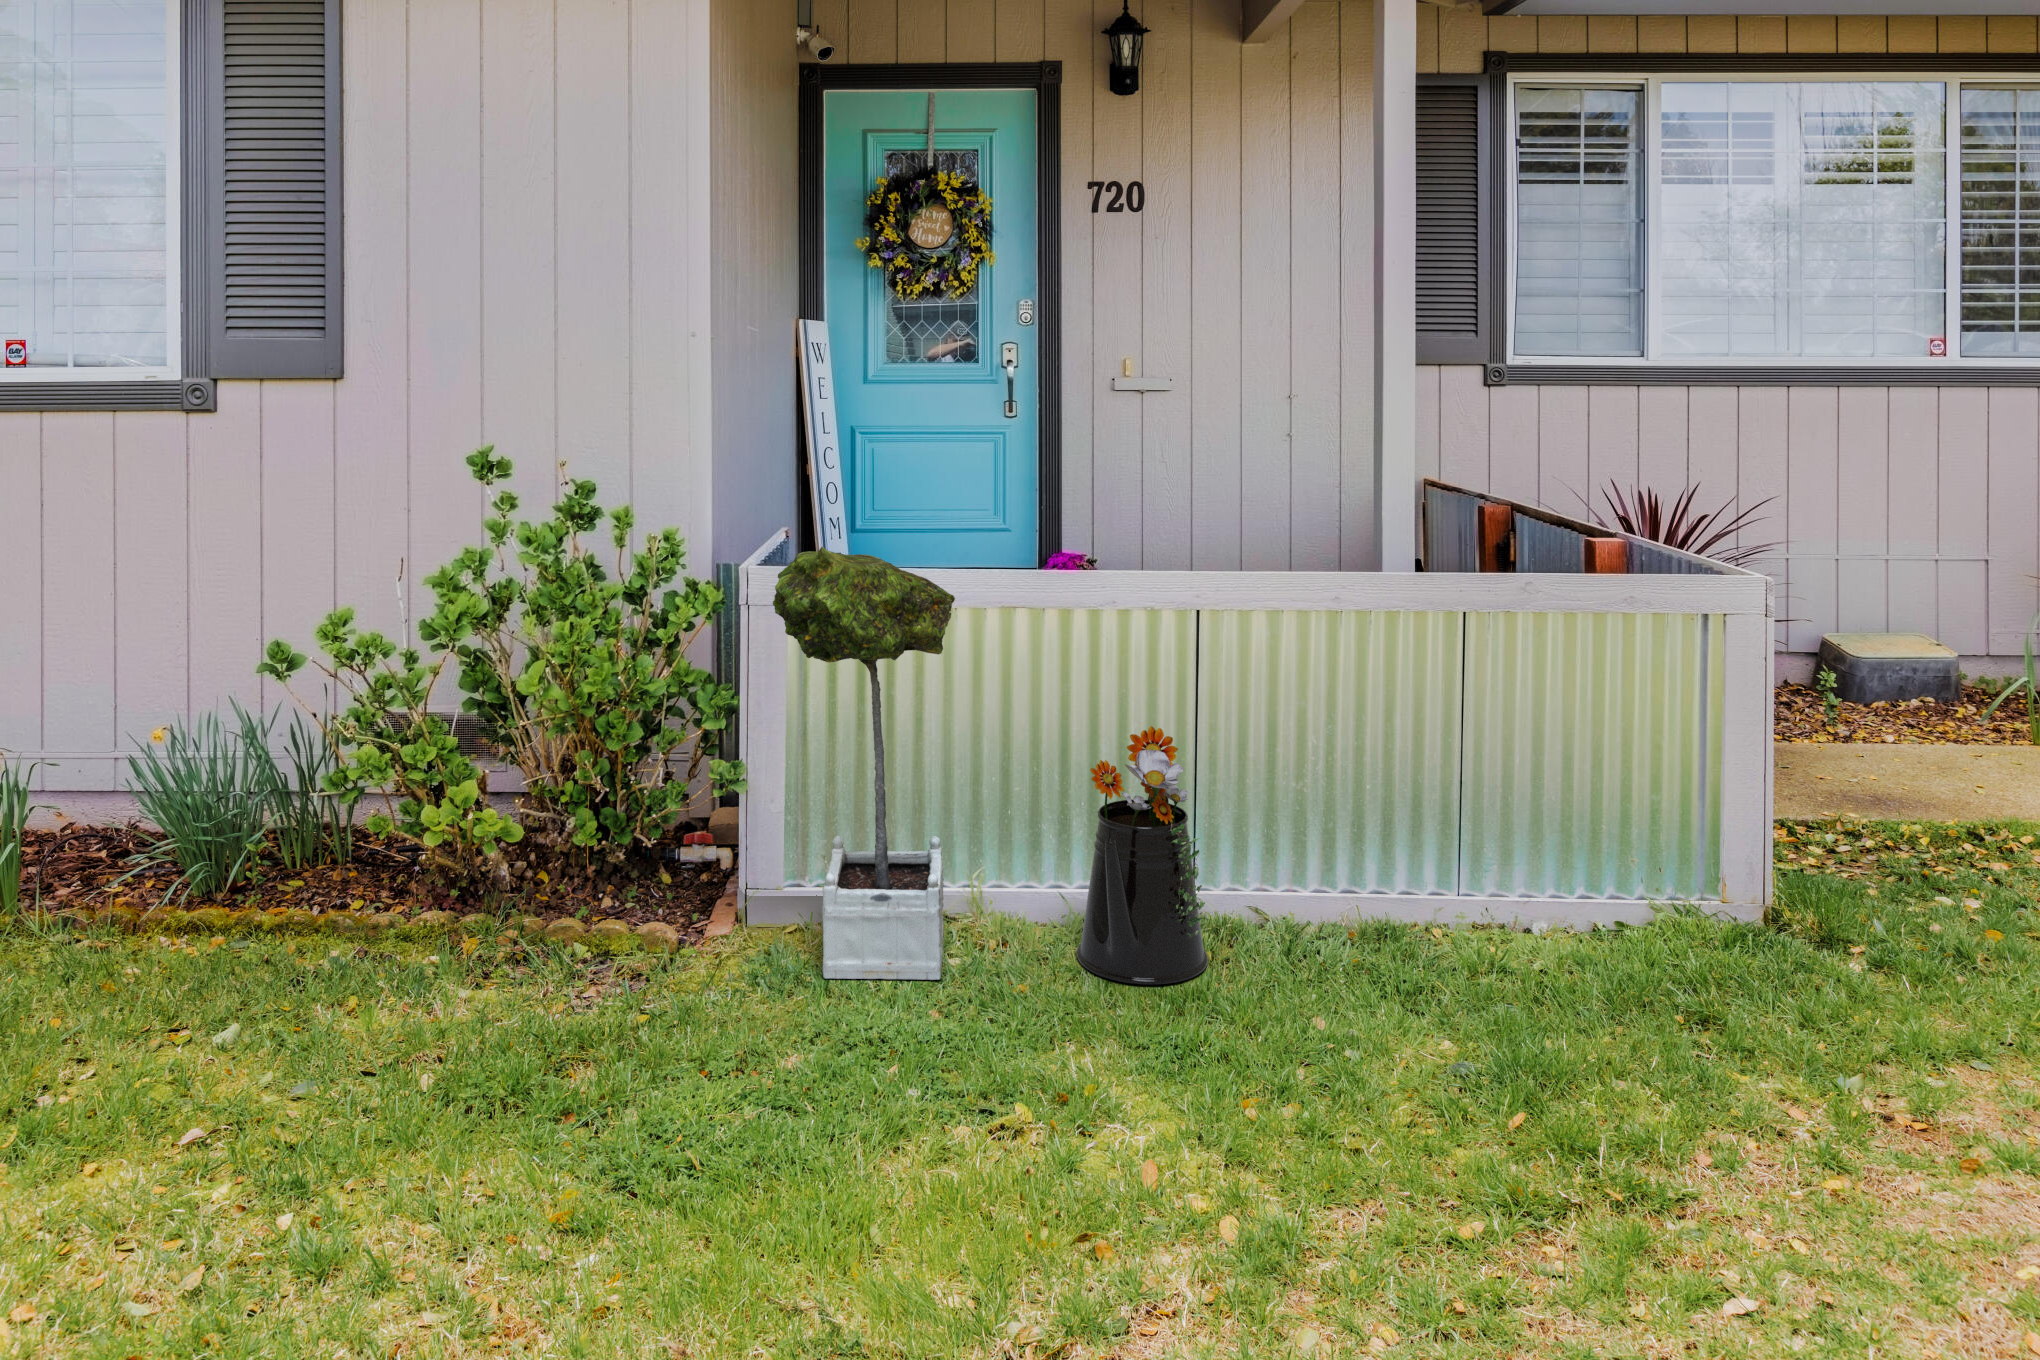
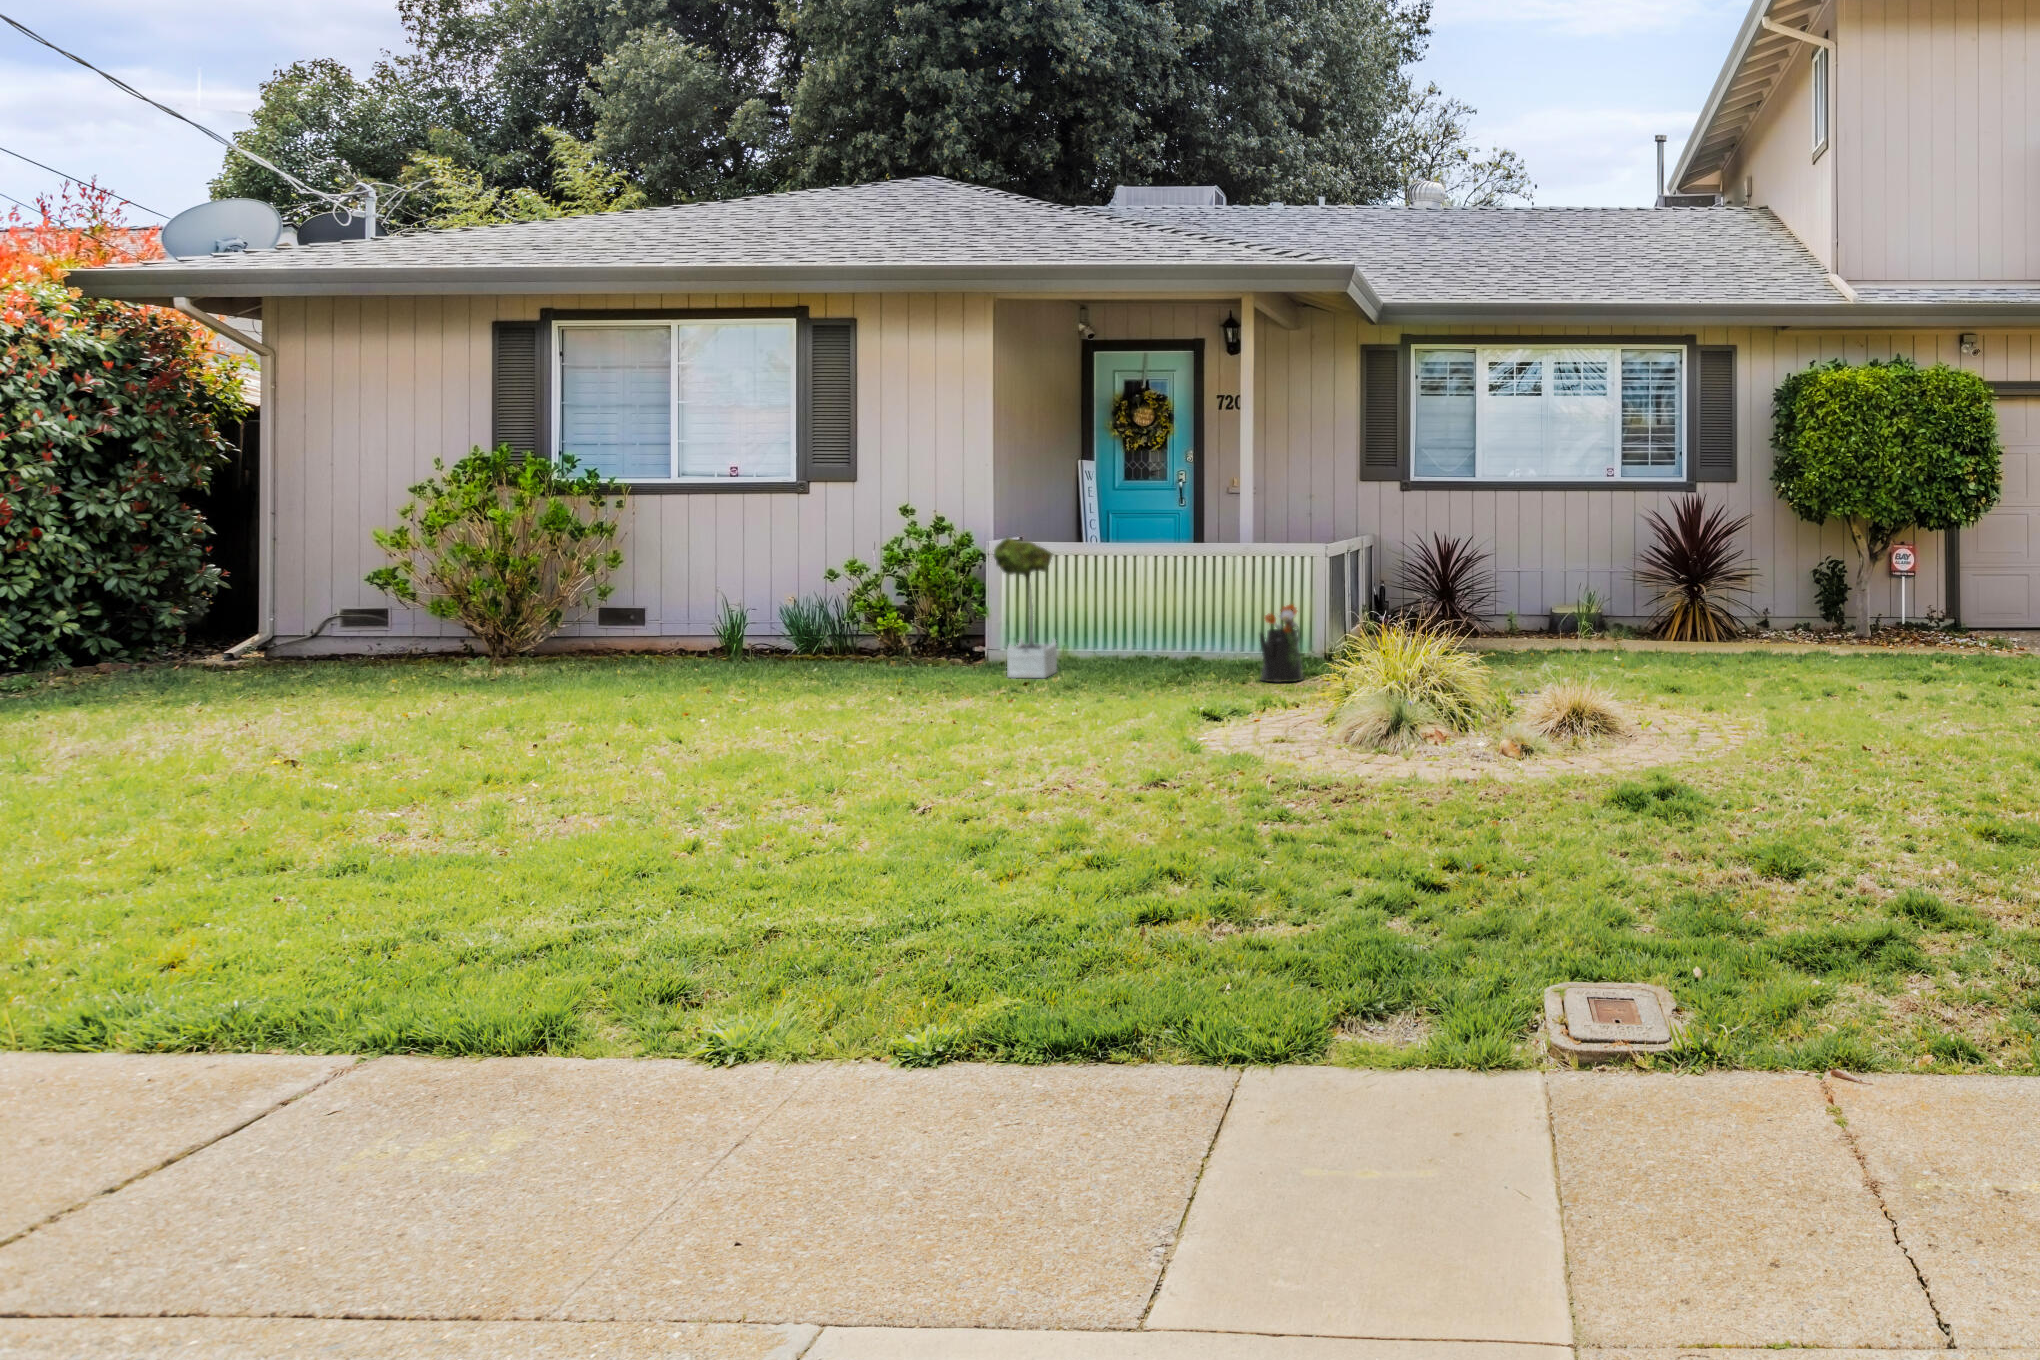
watering can: present [1077,726,1208,984] -> present [1260,605,1304,682]

